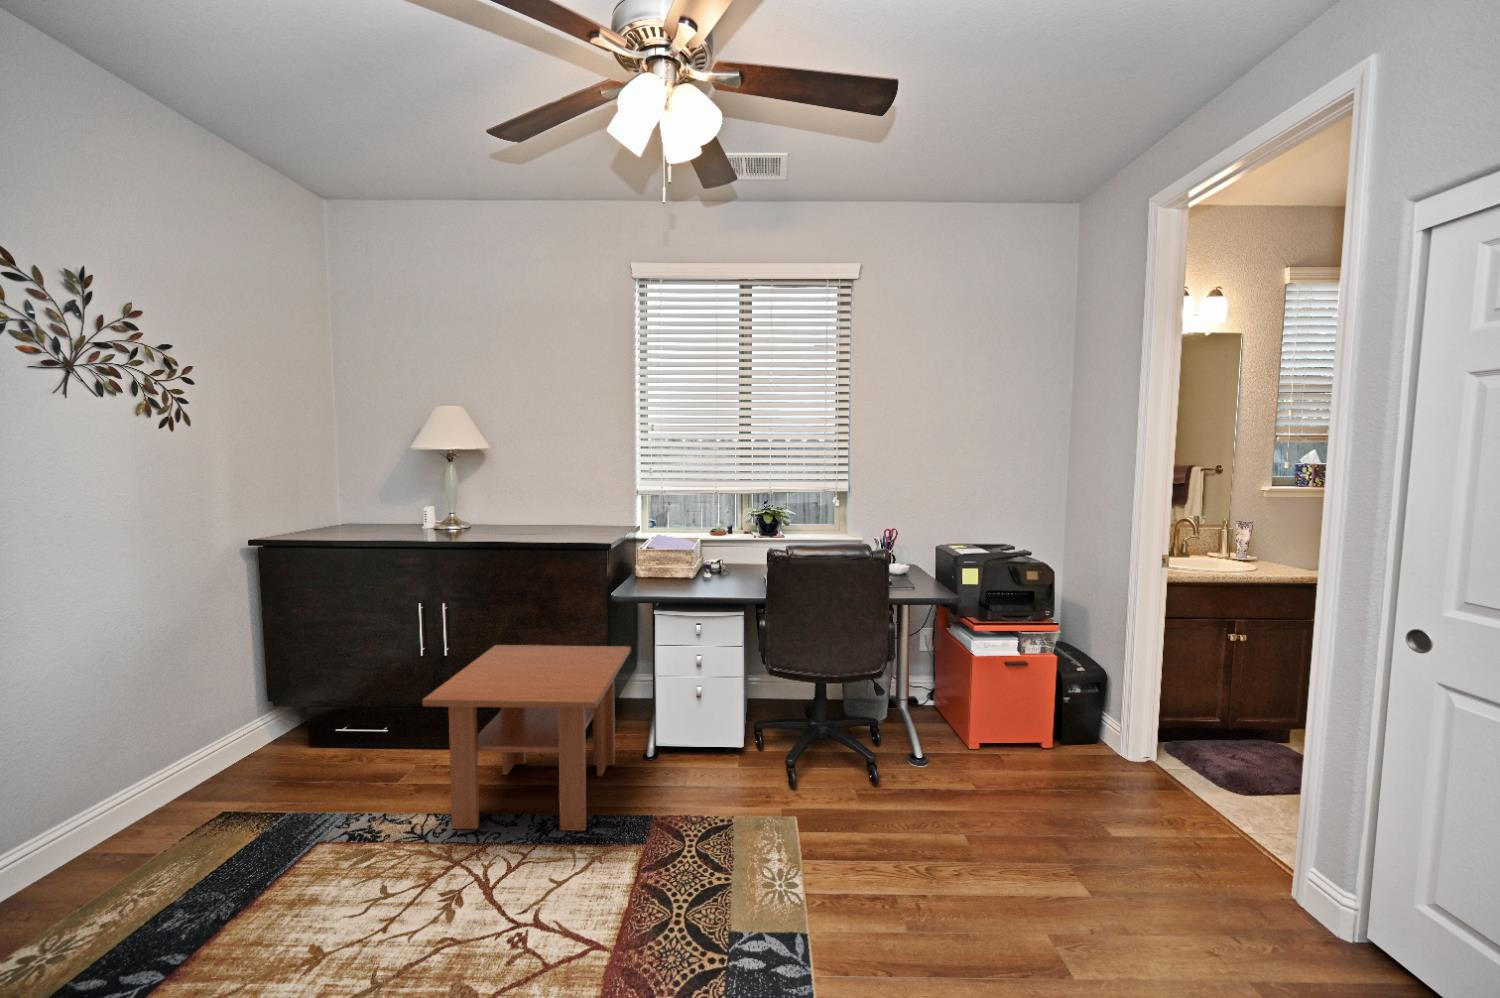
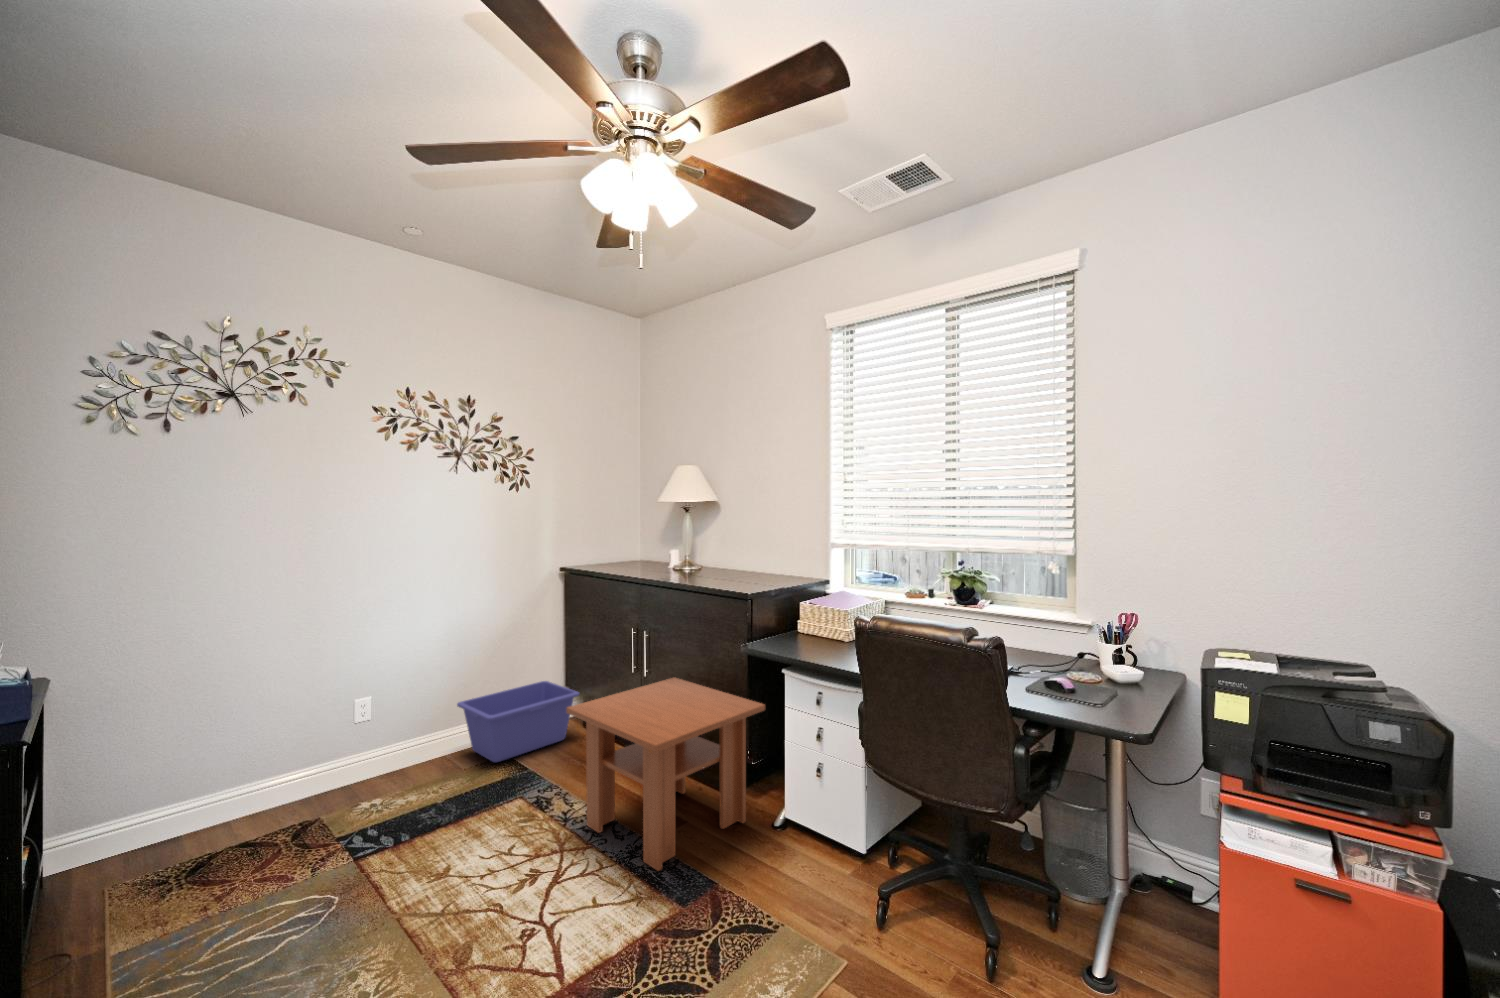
storage bin: none [104,698,314,822] -> present [457,681,579,762]

